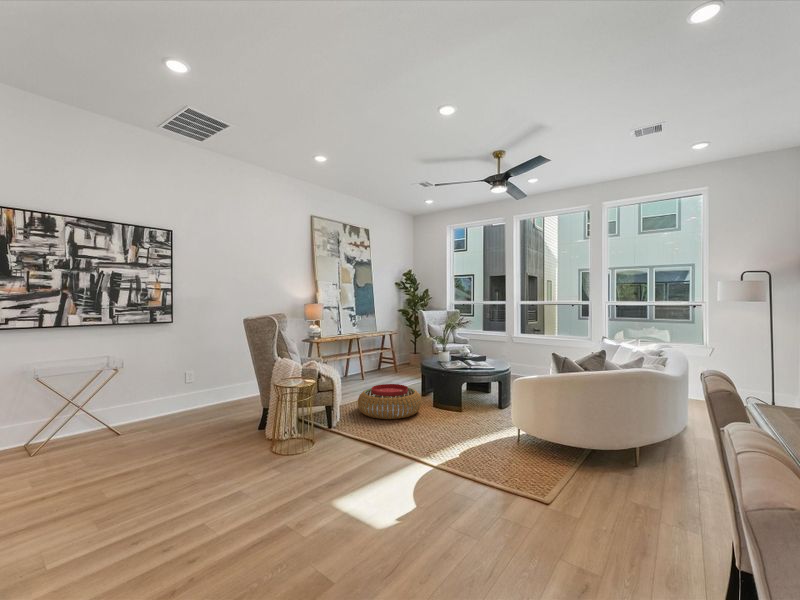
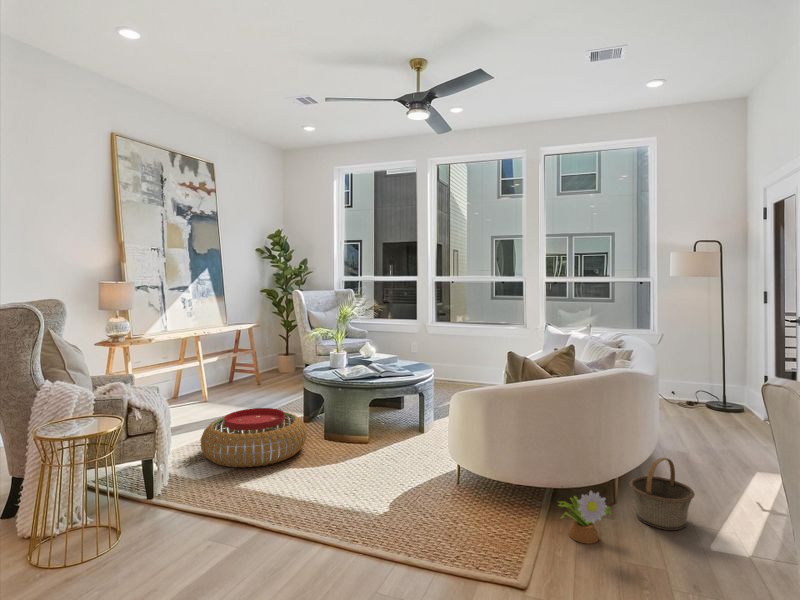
basket: none [645,433,698,487] -> present [630,458,695,530]
decorative plant: none [584,448,627,486] -> present [558,491,613,544]

